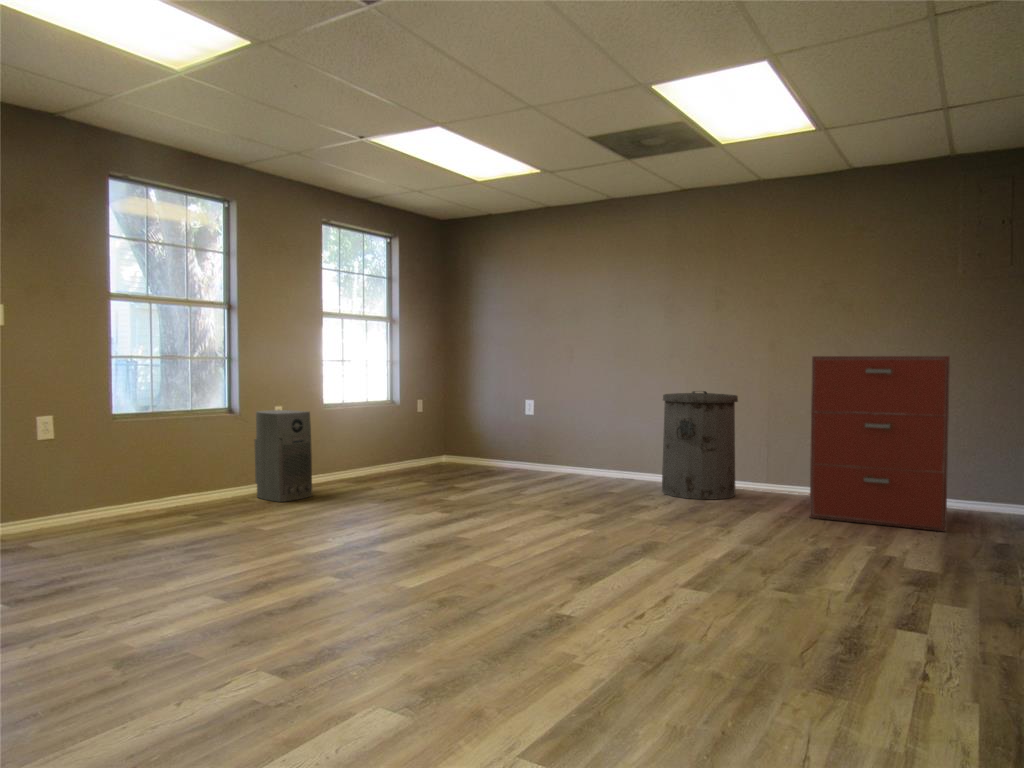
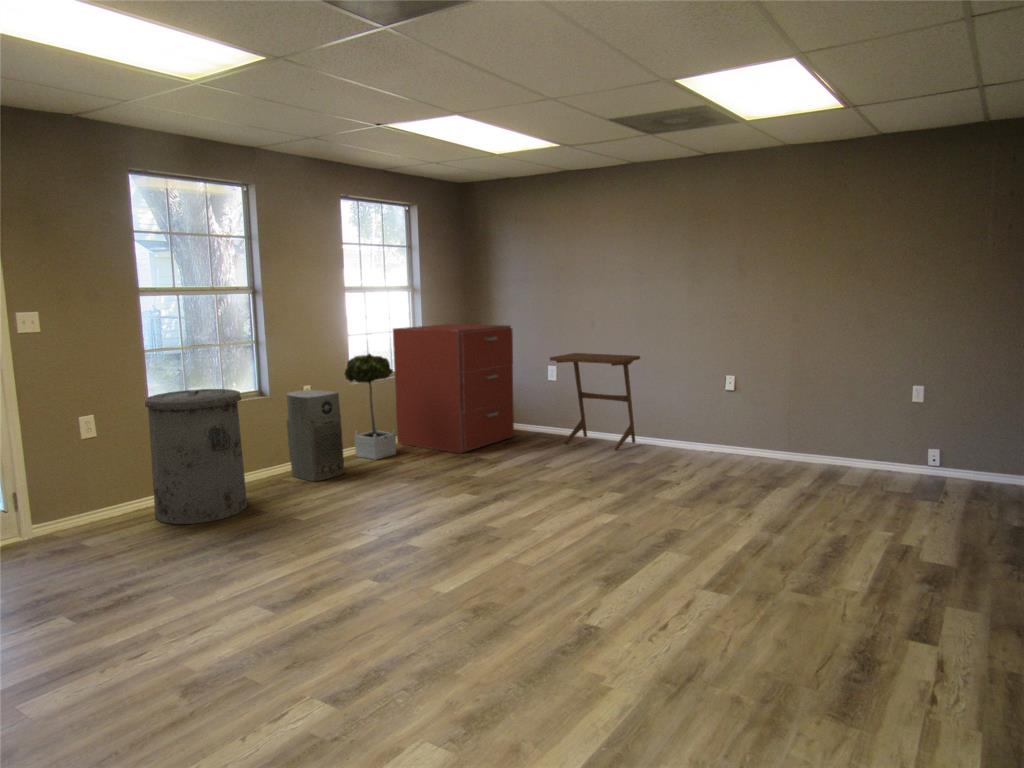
filing cabinet: present [810,356,950,531] -> present [393,324,514,453]
potted tree: none [317,375,368,487] -> present [344,354,396,460]
side table: none [527,387,619,483] -> present [550,353,640,450]
trash can: present [662,391,738,499] -> present [145,389,247,524]

